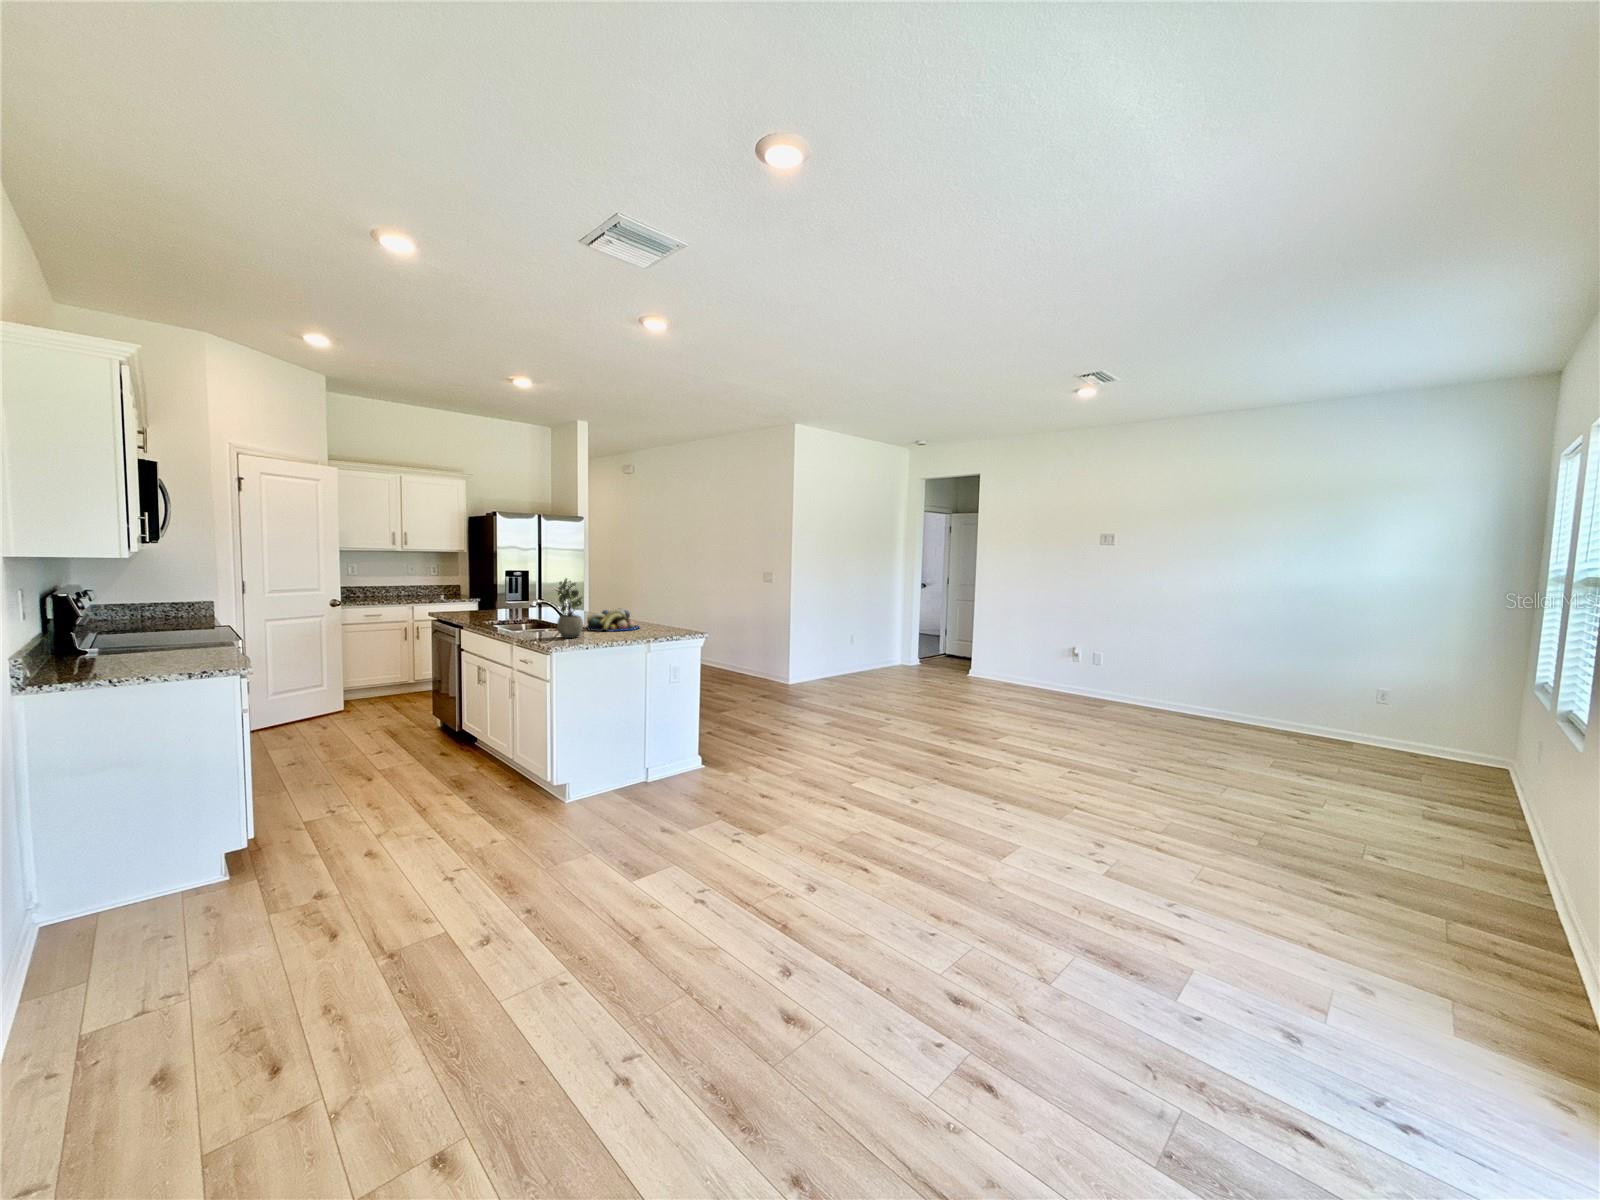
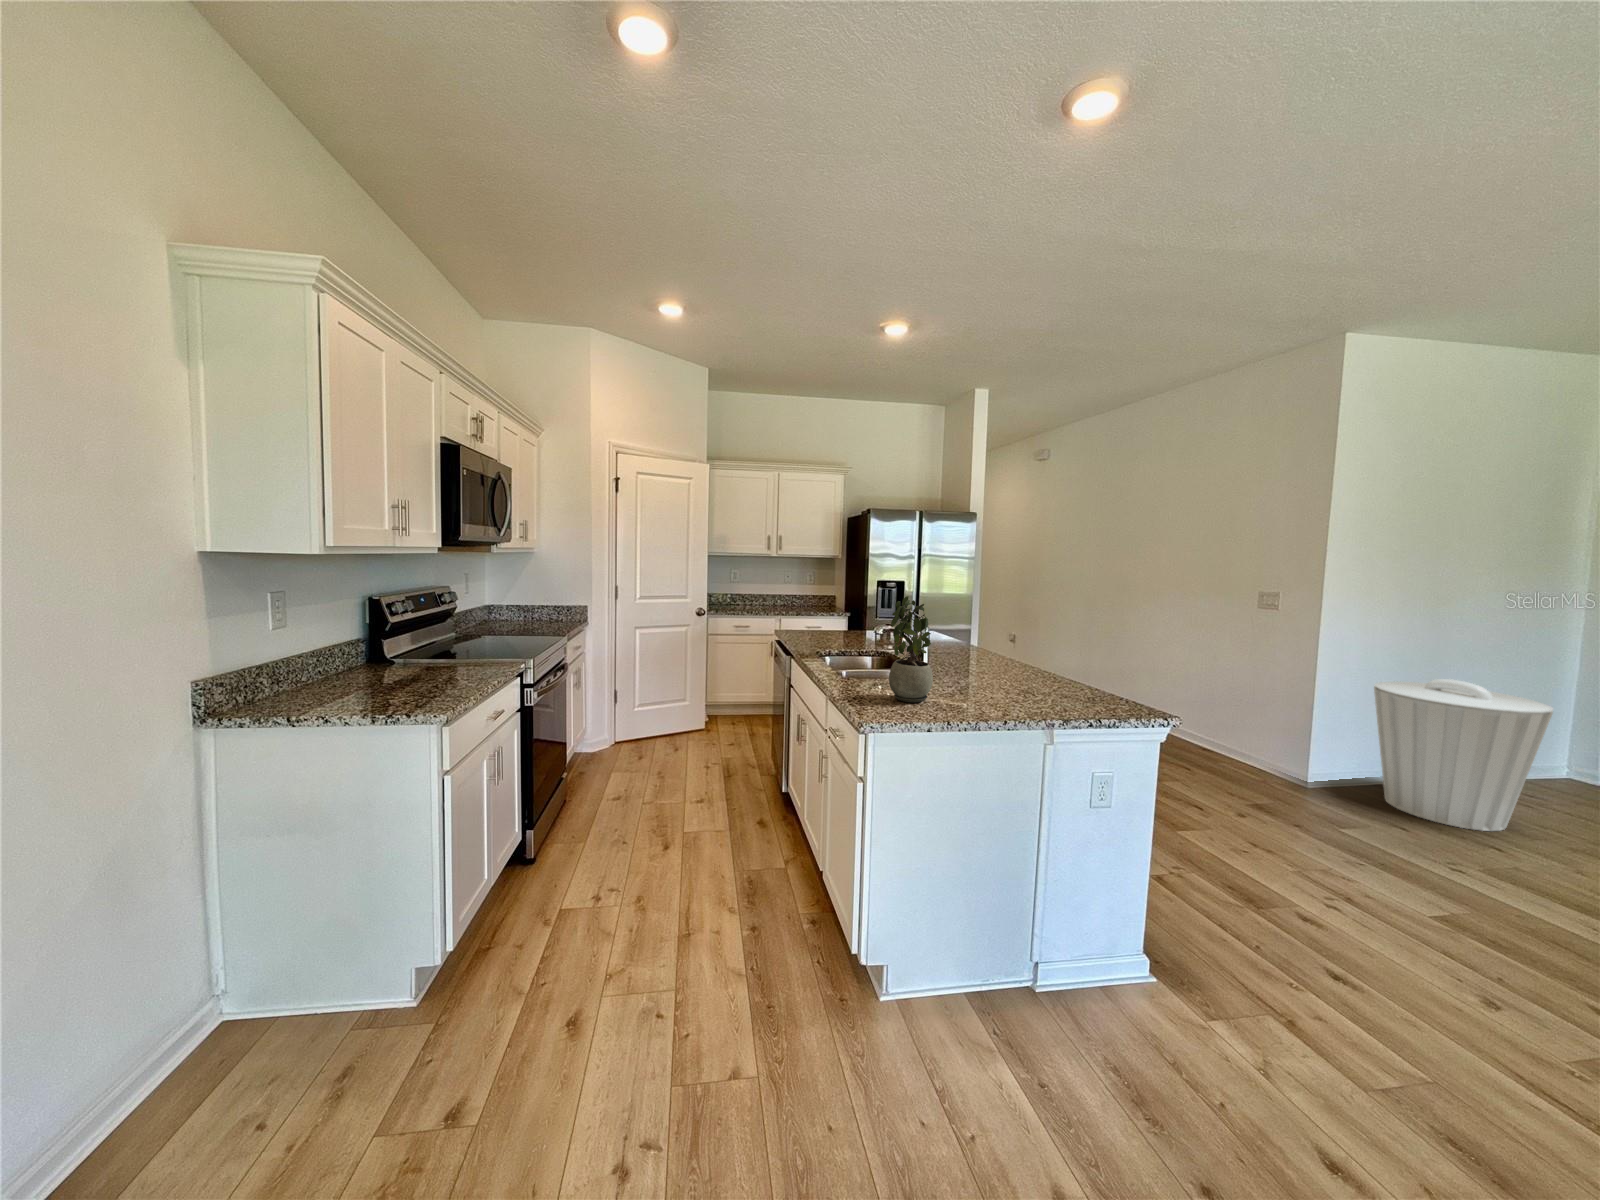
fruit bowl: present [587,609,639,632] -> none [945,649,1039,692]
trash can: none [816,616,879,690] -> present [1374,679,1553,831]

